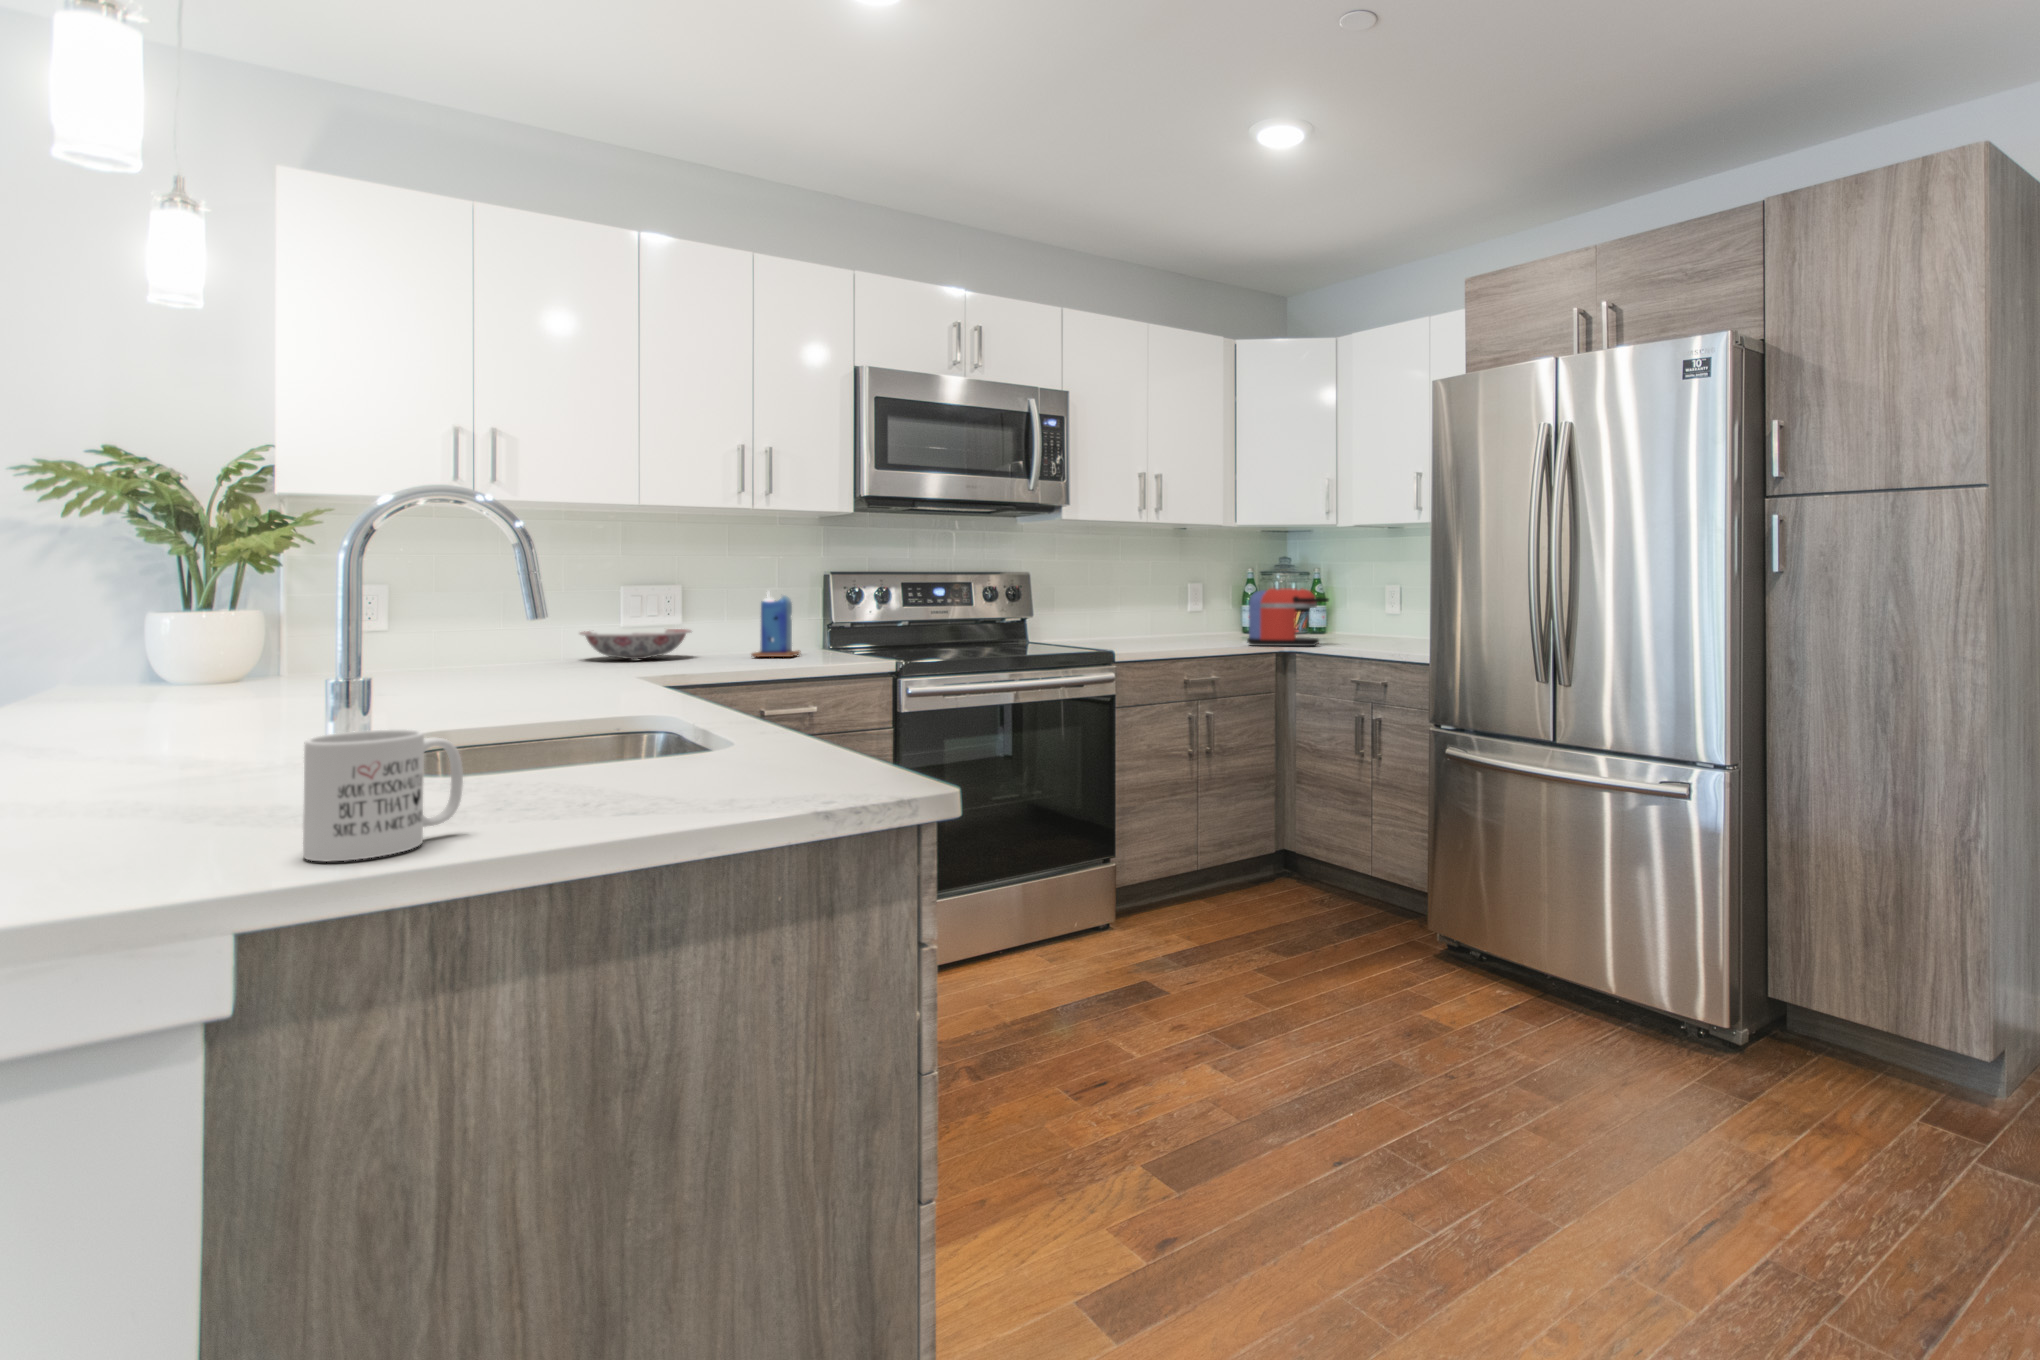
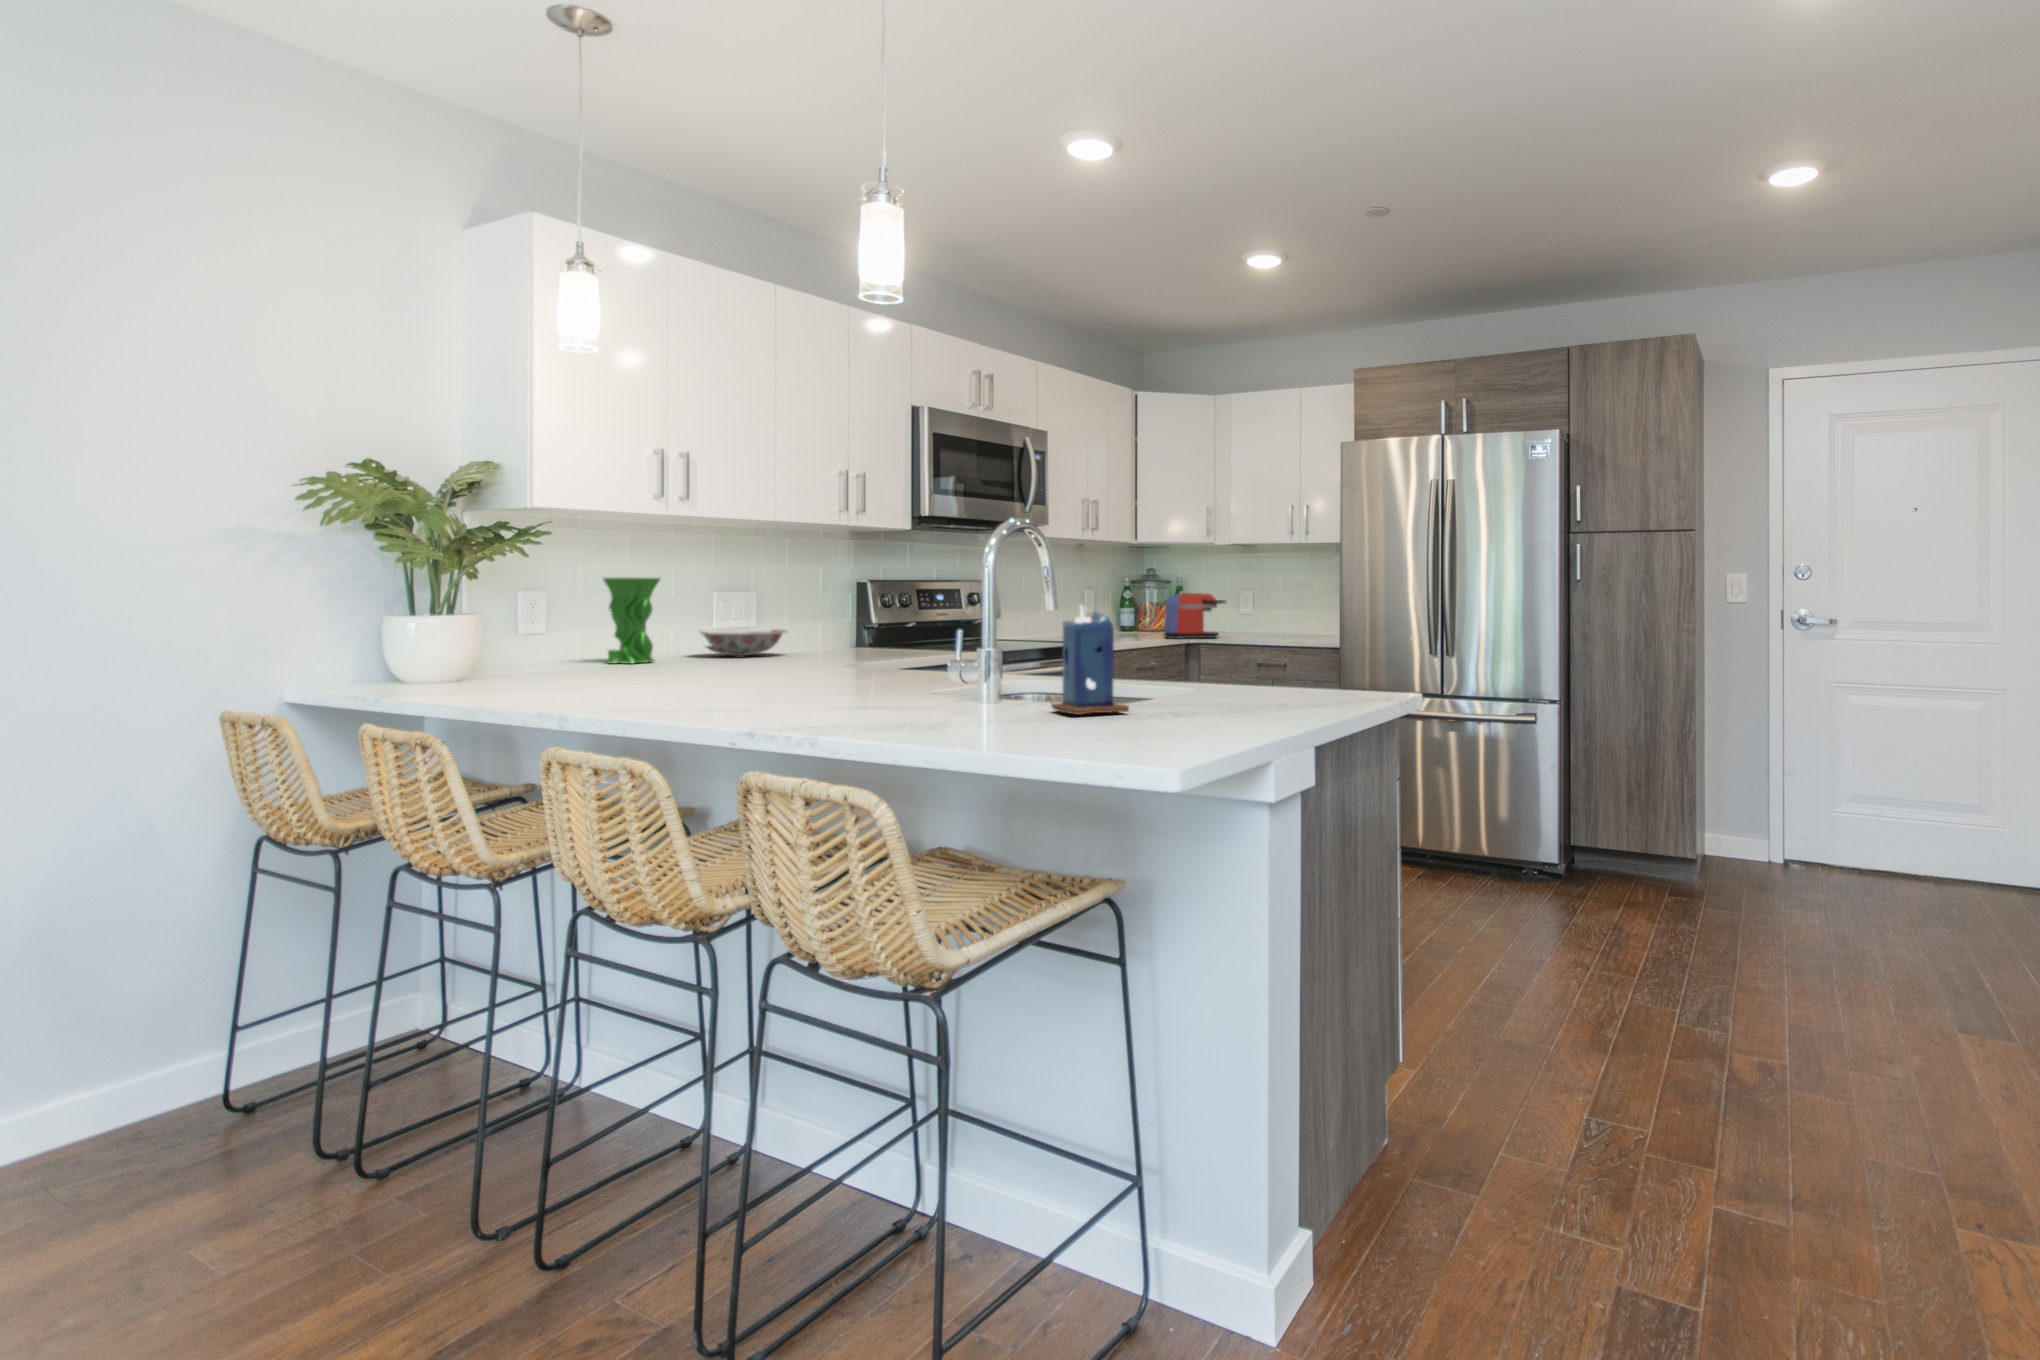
vase: none [436,571,514,667] -> present [604,577,660,664]
candle: present [752,592,800,657] -> present [1051,605,1129,715]
mug: present [303,729,463,861] -> none [1267,660,1314,720]

